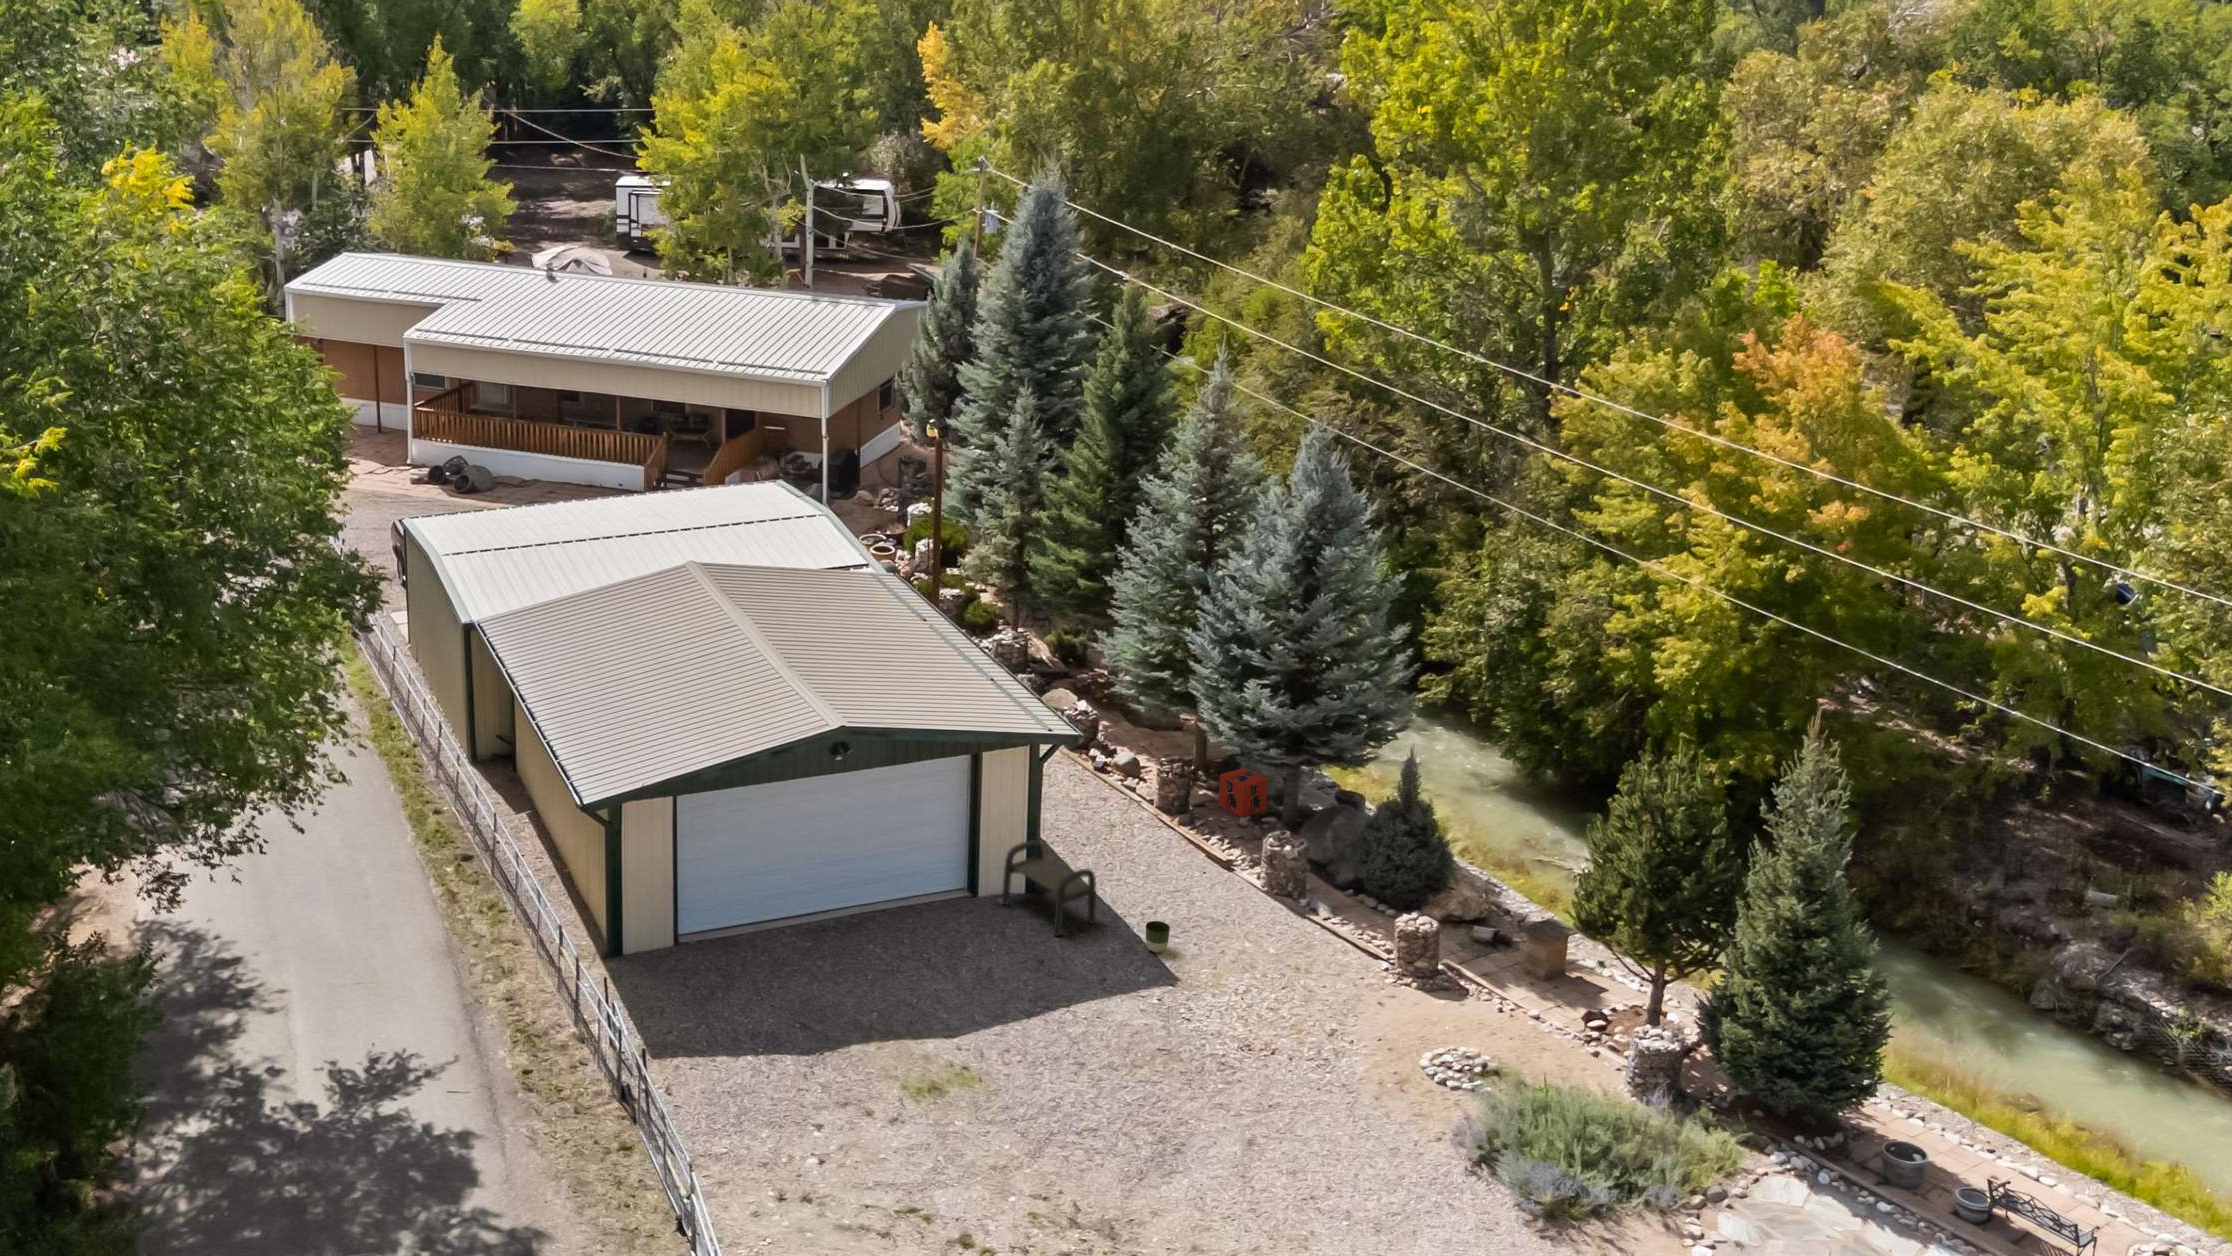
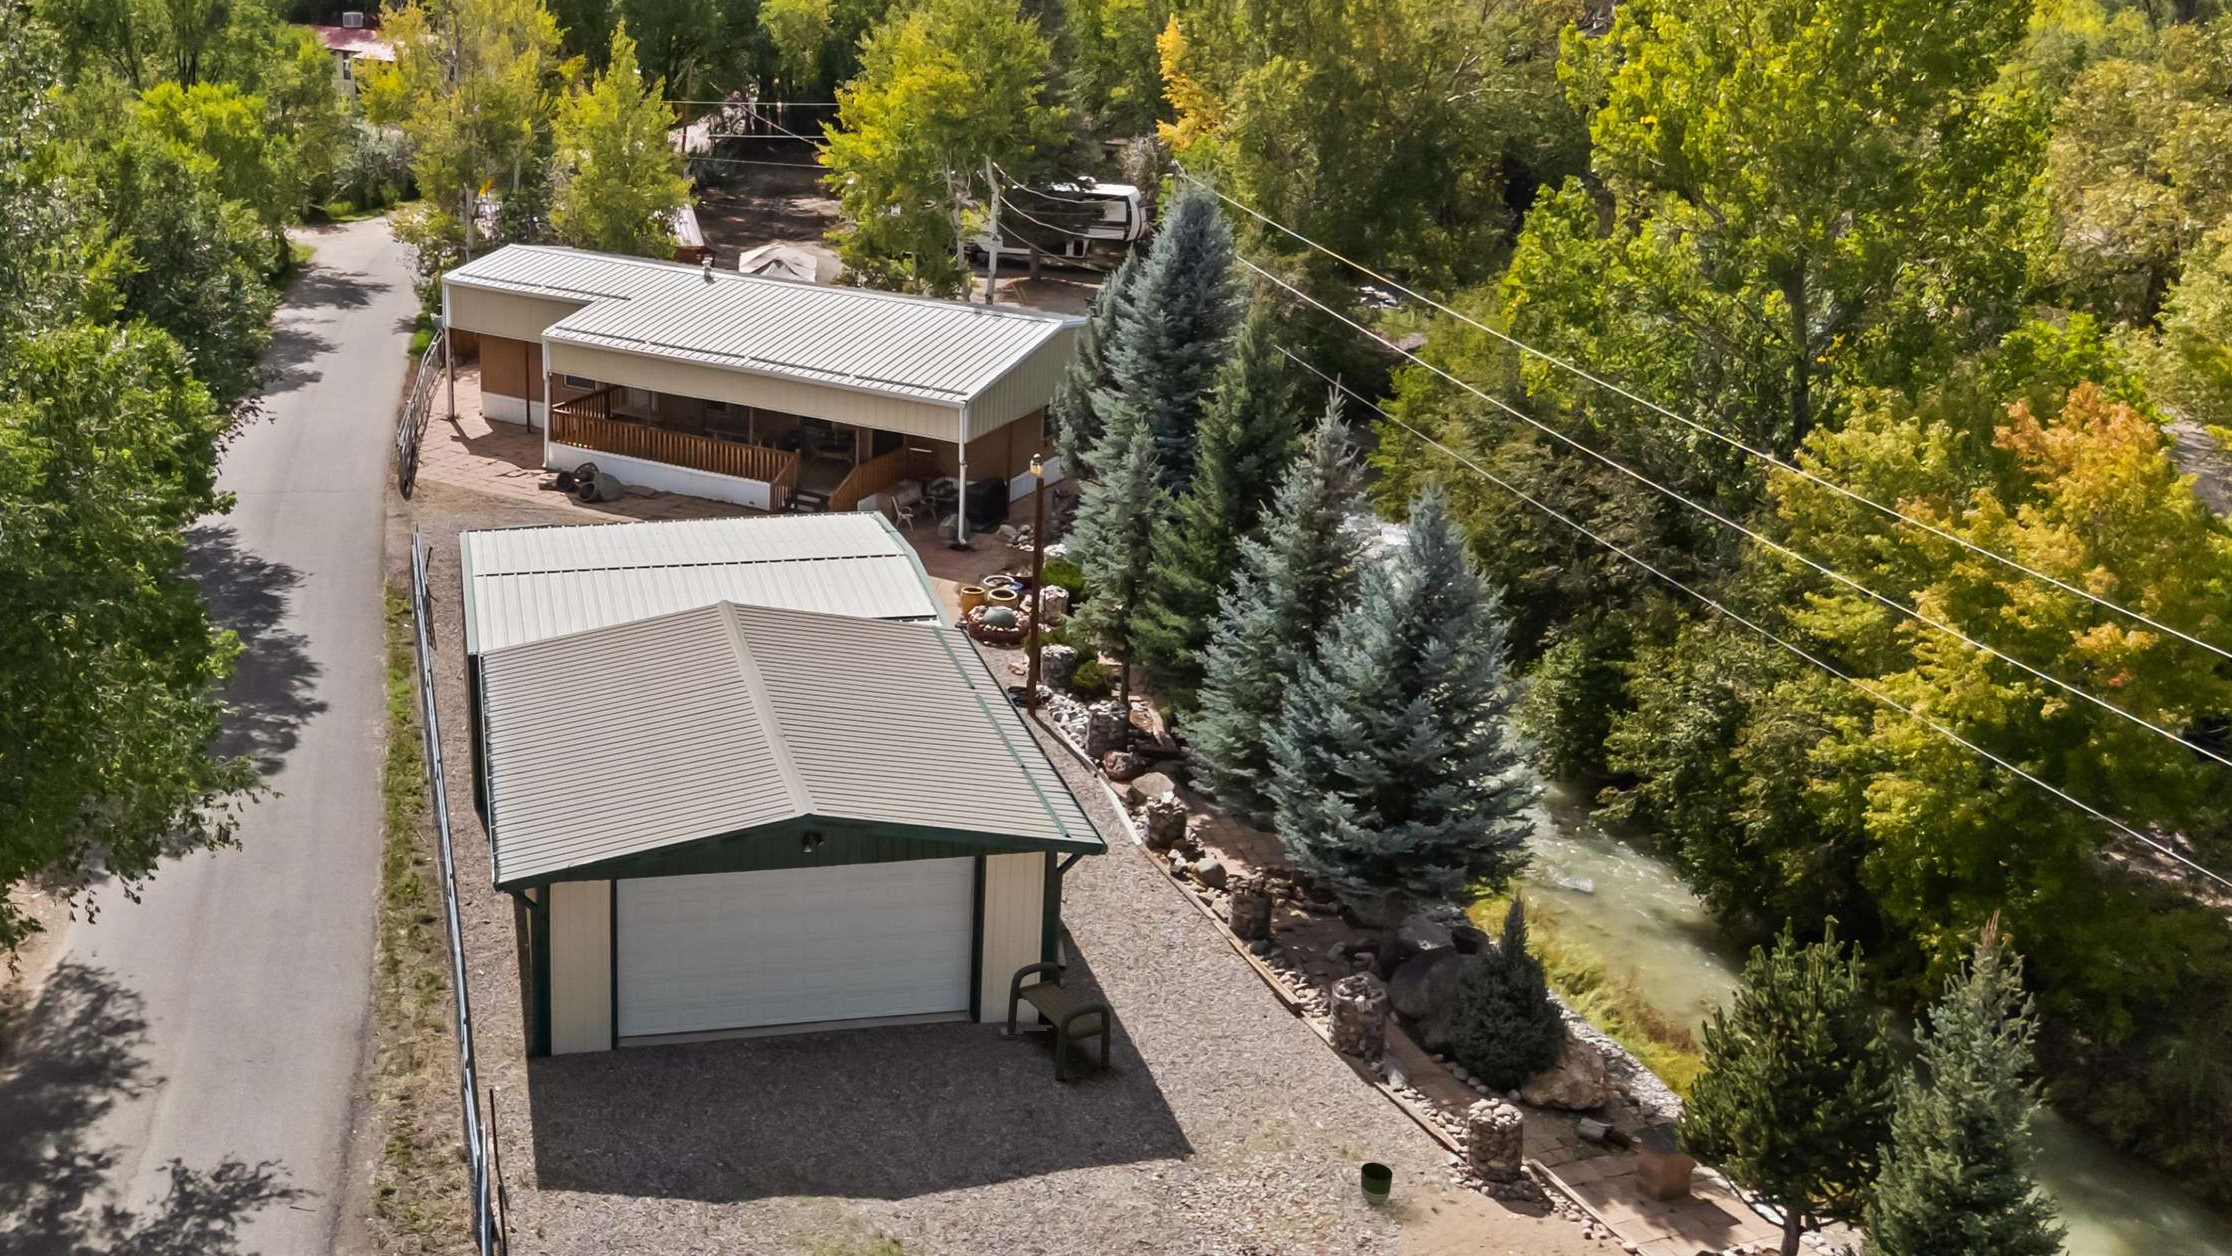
storage box: present [1218,768,1268,817] -> none [1305,890,1365,949]
planter: present [1146,921,1170,953] -> present [1361,1162,1393,1204]

